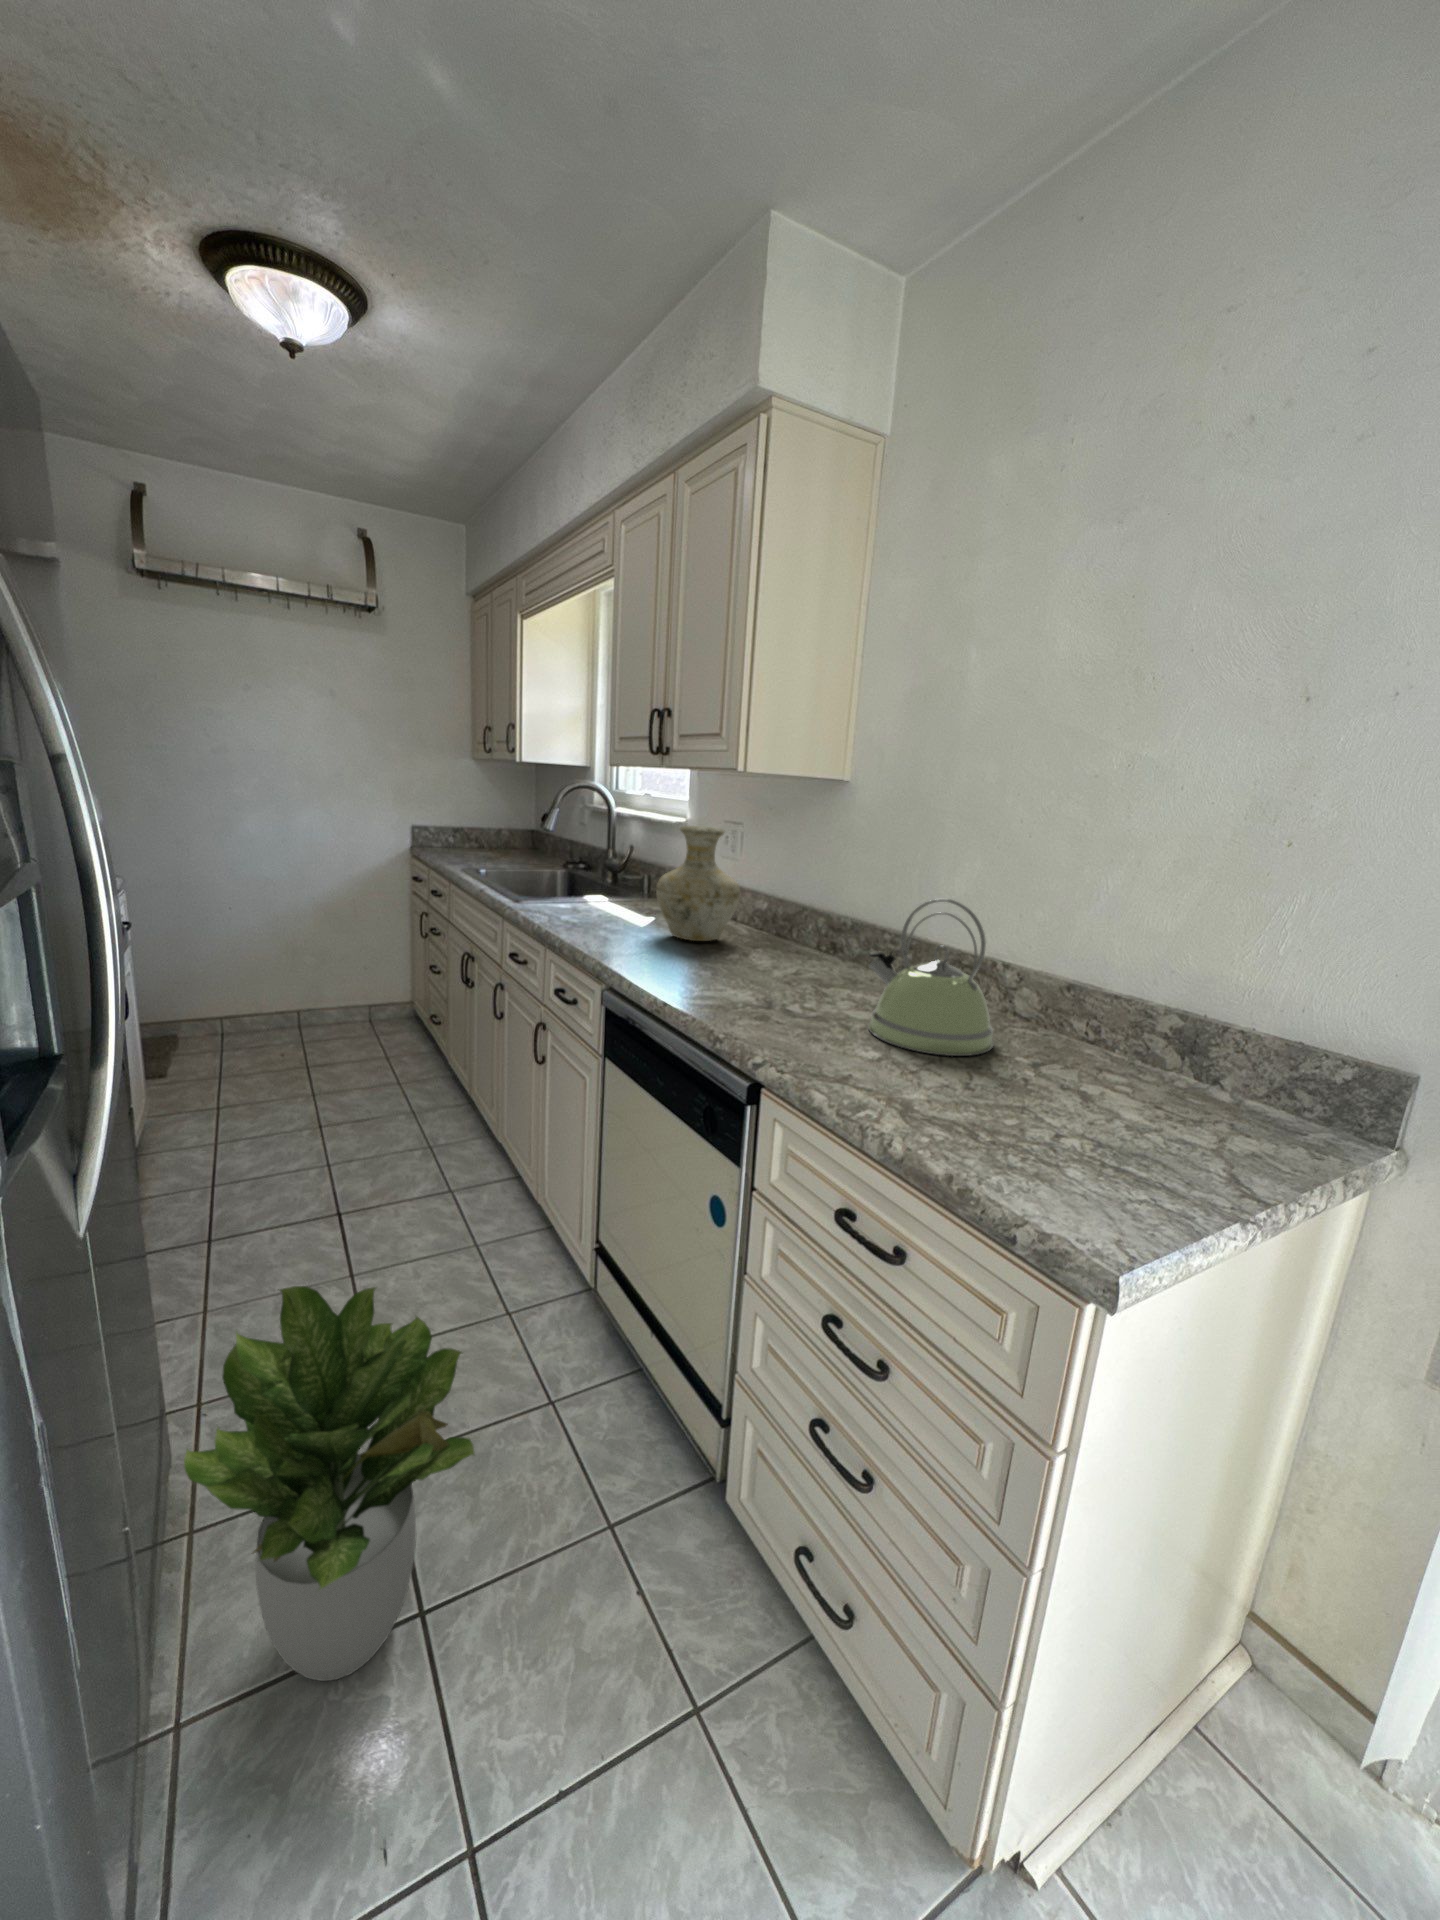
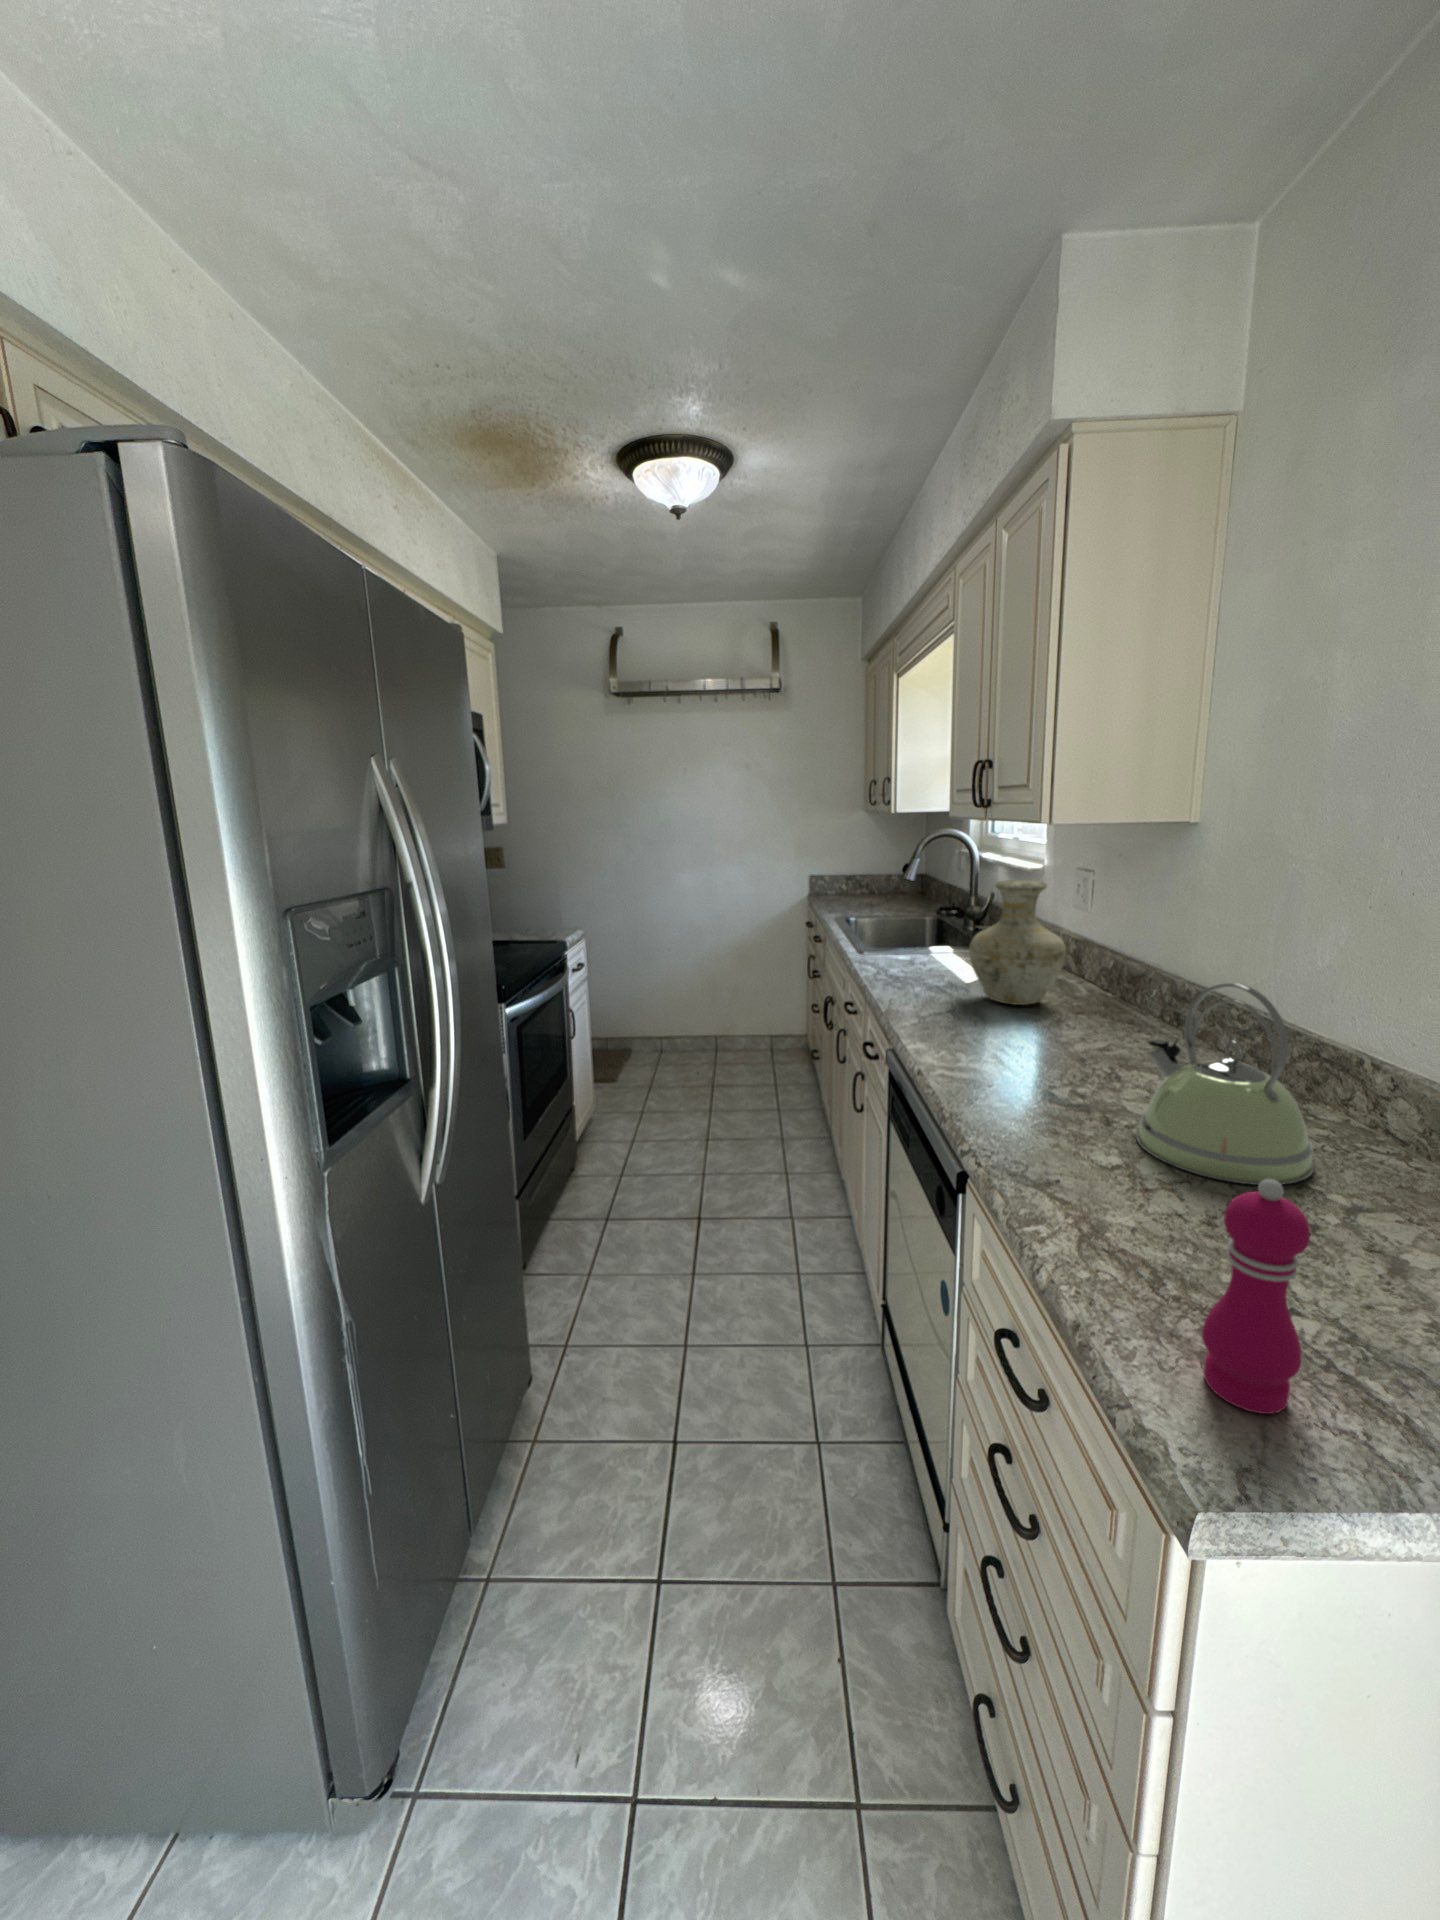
pepper mill: none [1050,1021,1137,1205] -> present [1202,1179,1310,1414]
potted plant: present [184,1286,474,1681] -> none [504,1272,708,1603]

